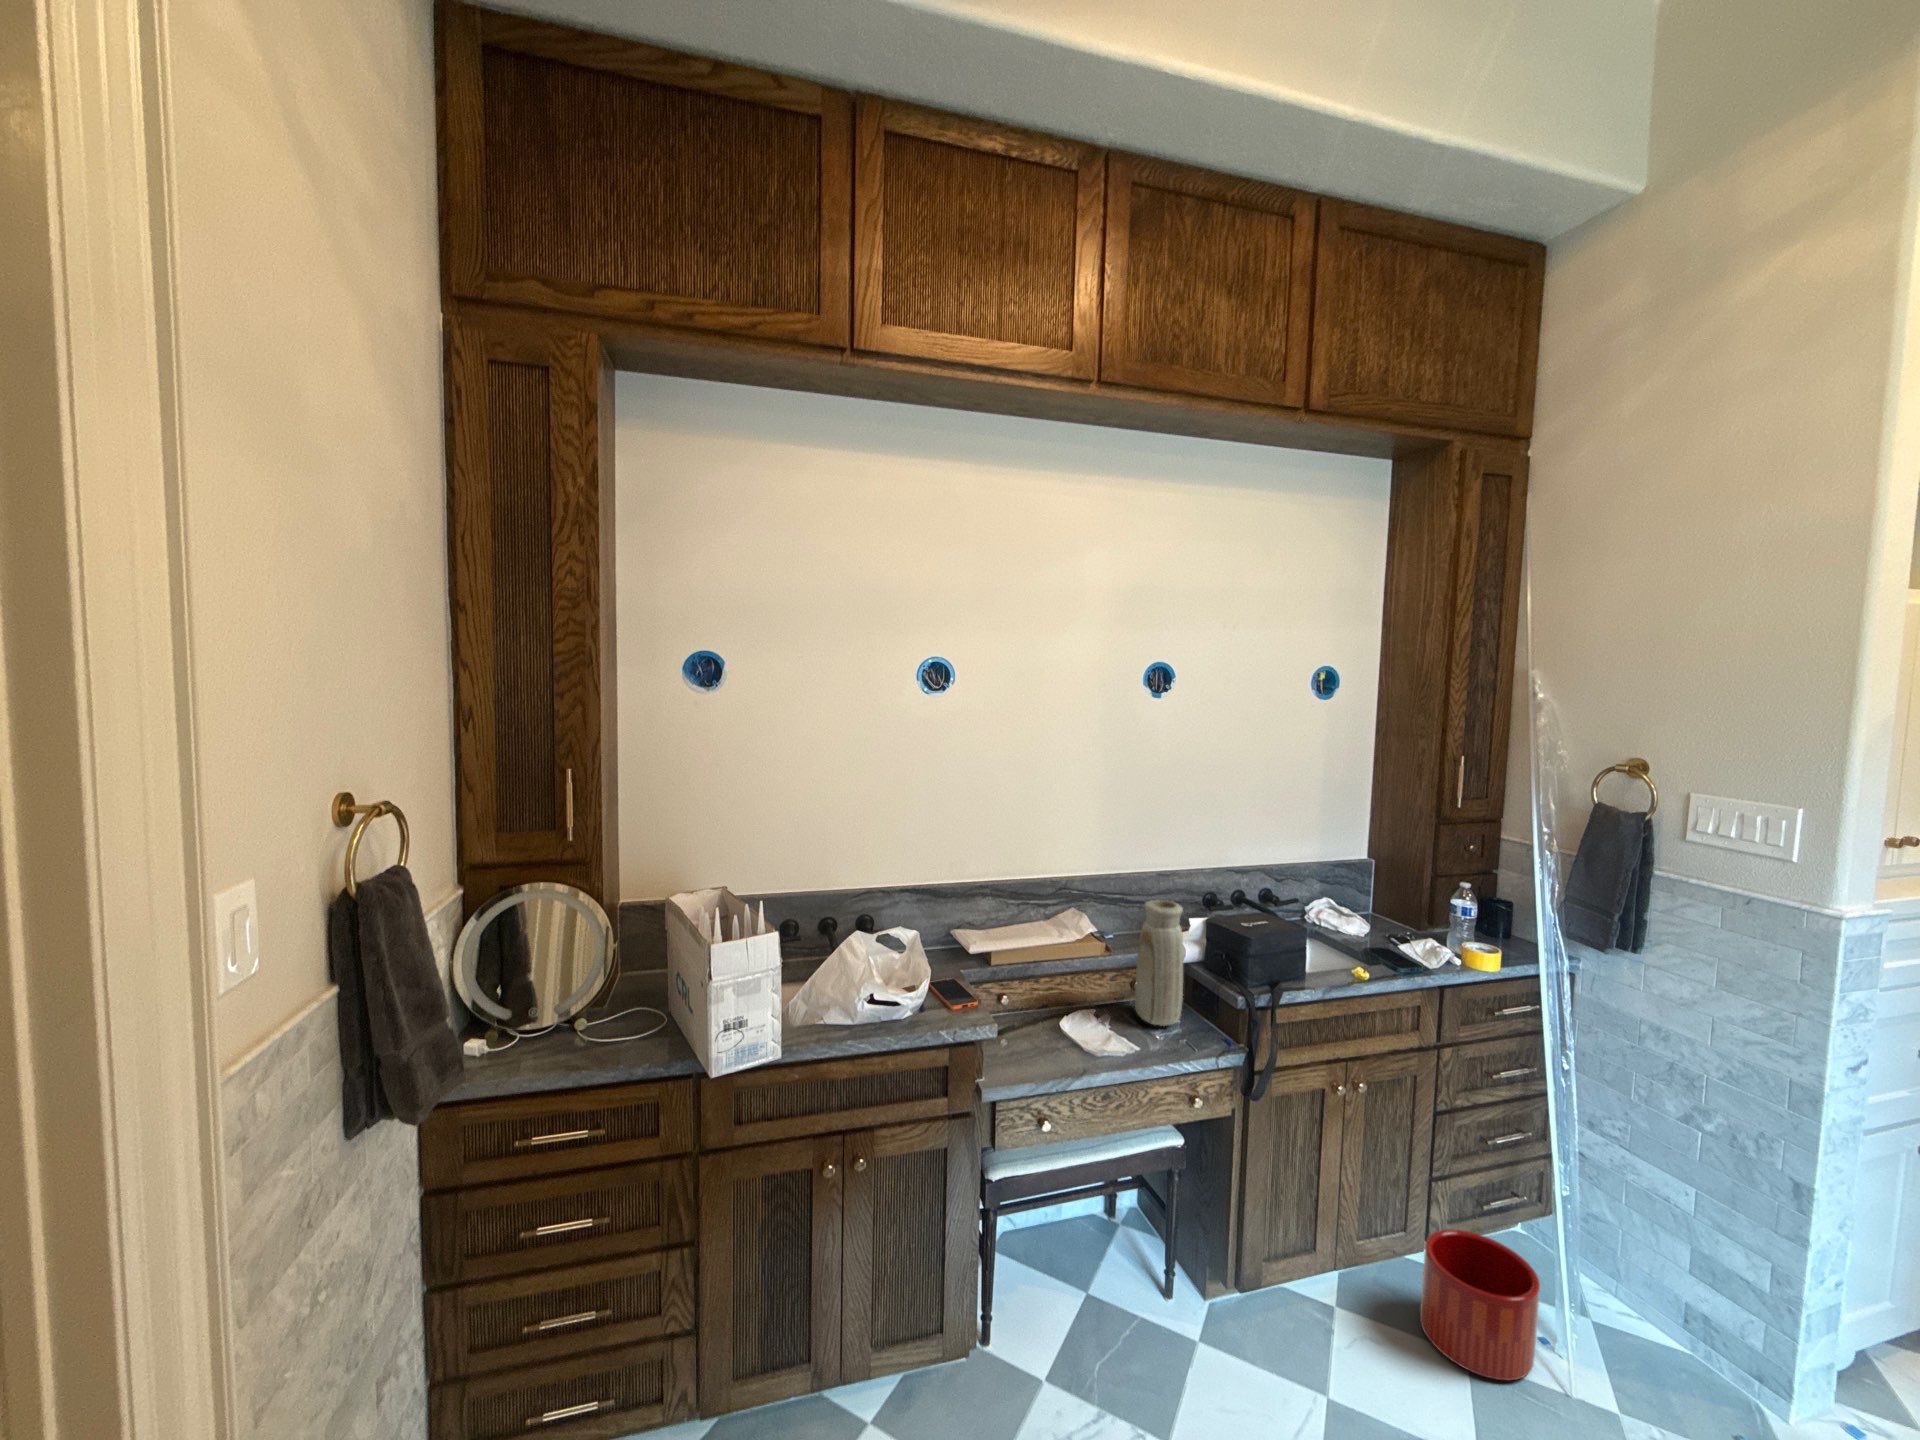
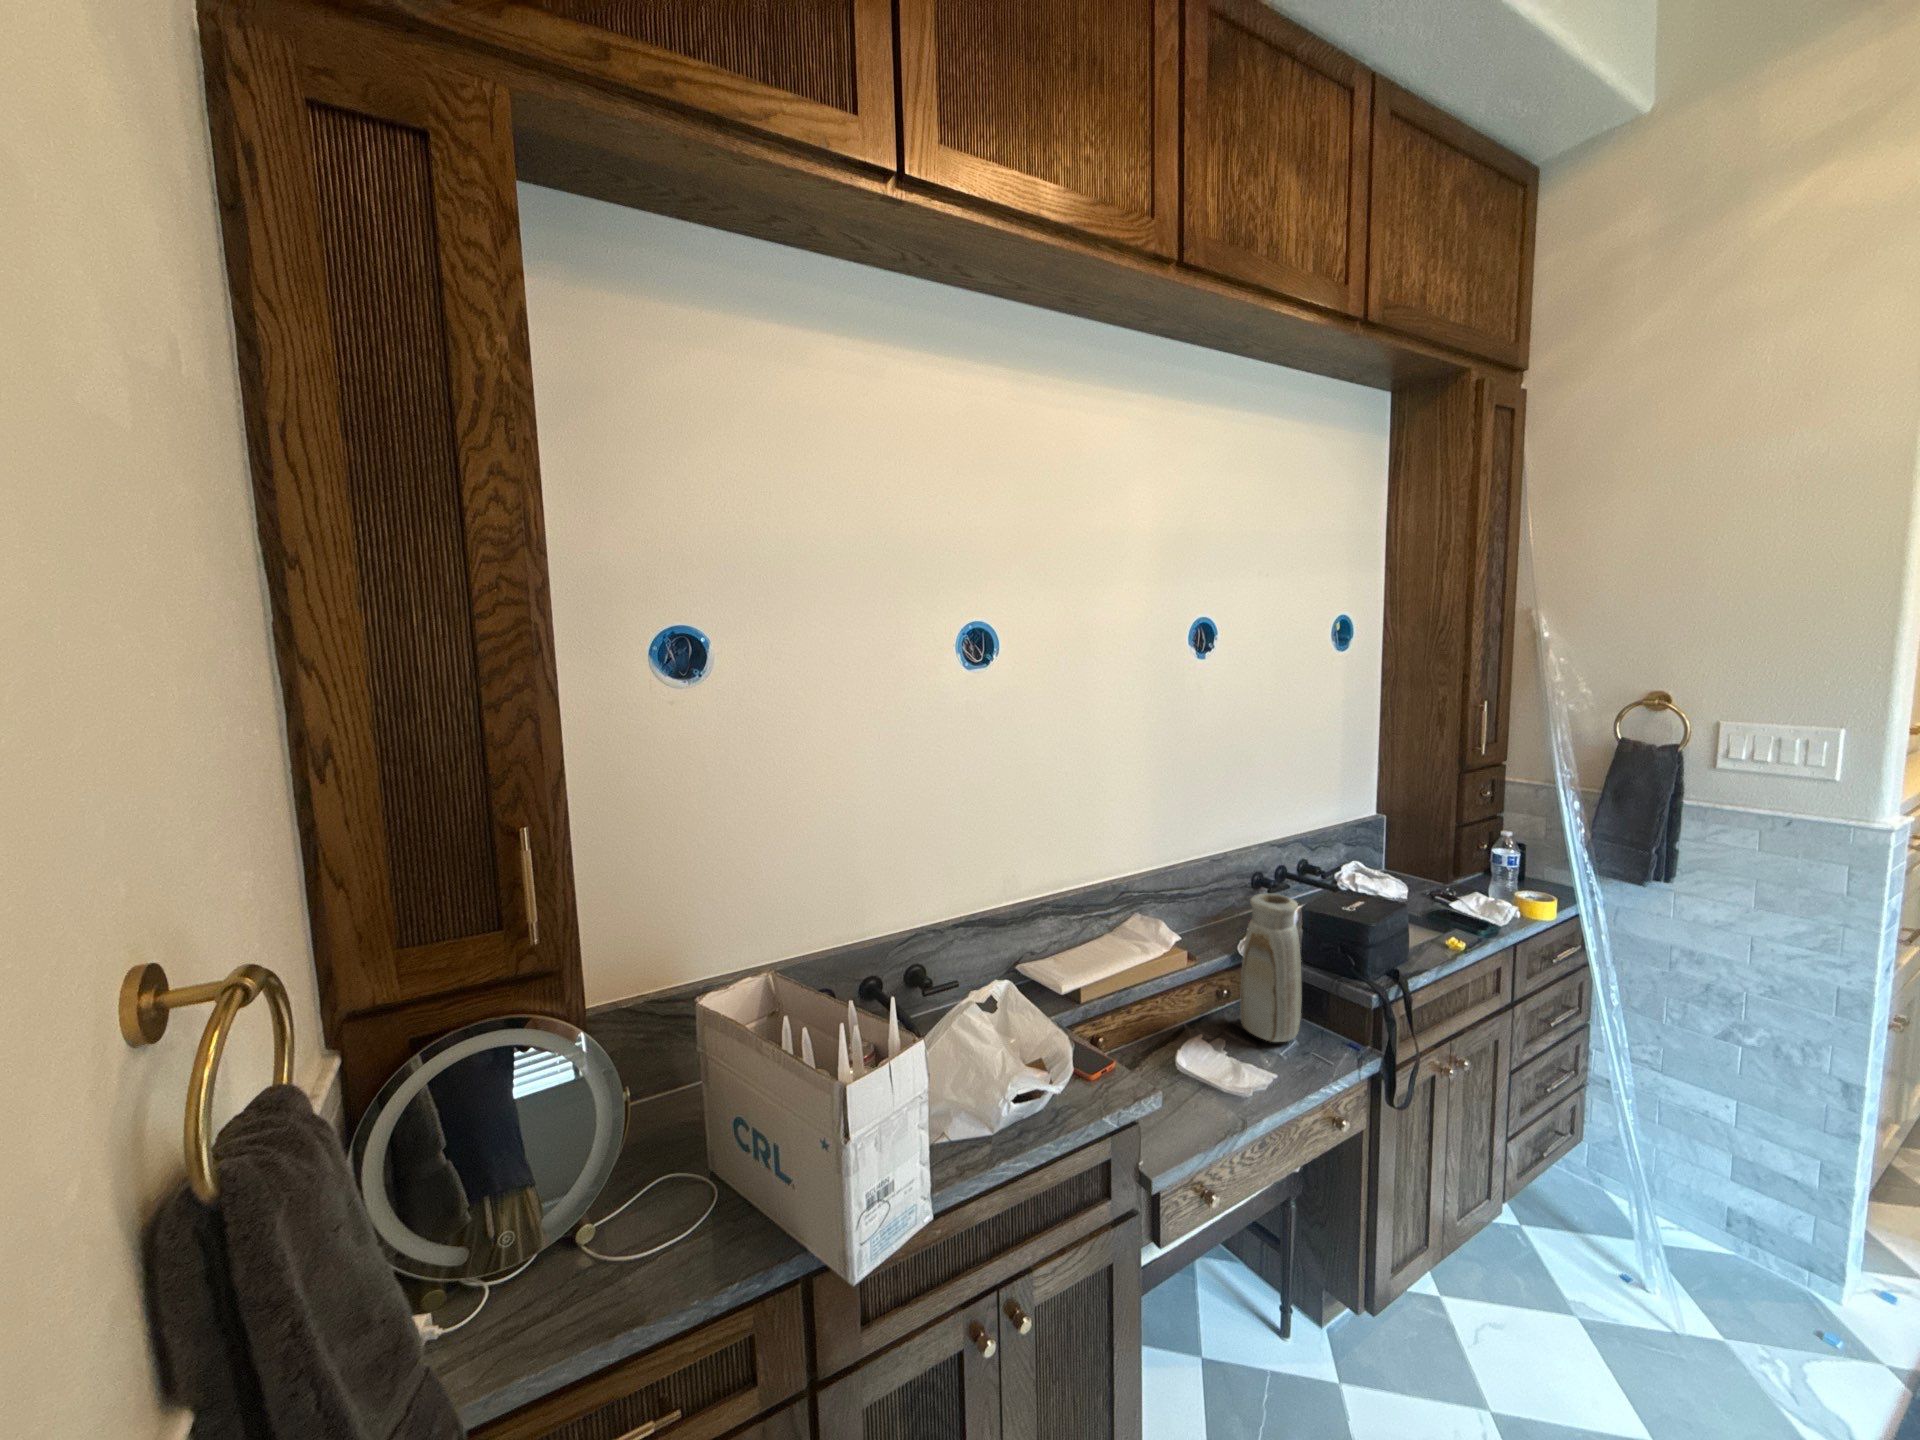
planter: present [1420,1229,1540,1380] -> none [1515,1189,1647,1344]

